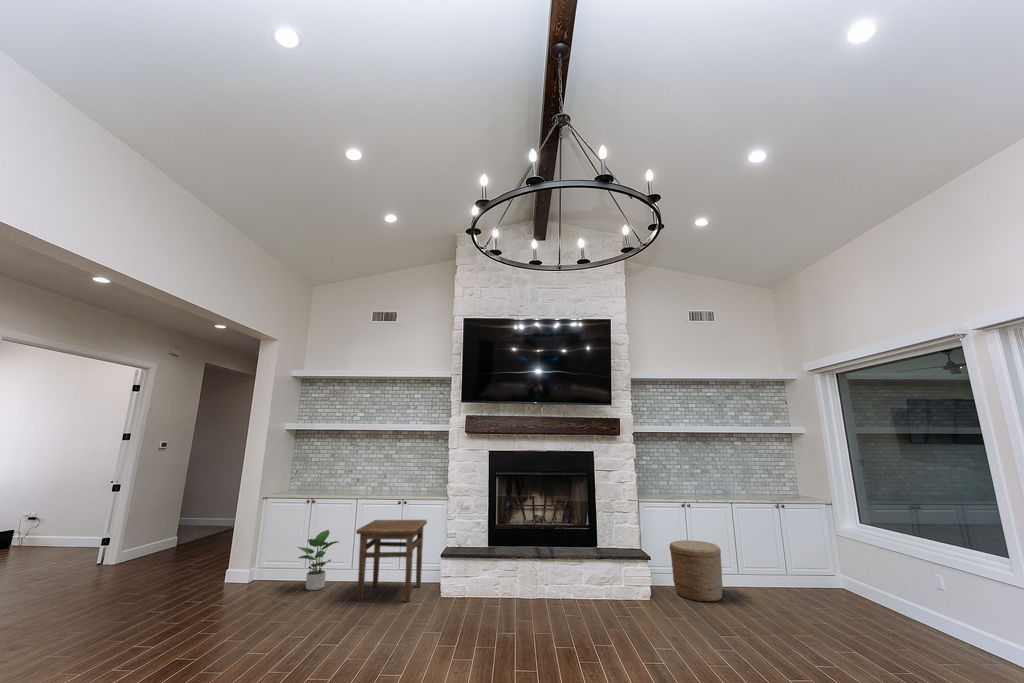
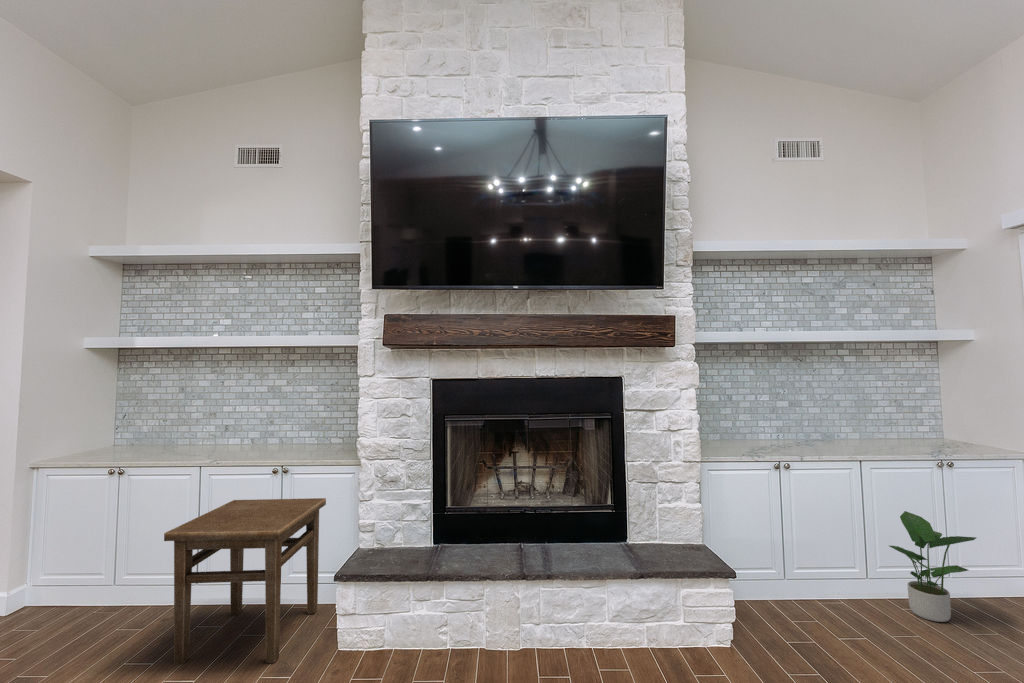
potted plant: present [298,530,338,590] -> present [890,511,976,622]
woven basket: present [669,540,722,602] -> none [754,524,856,643]

